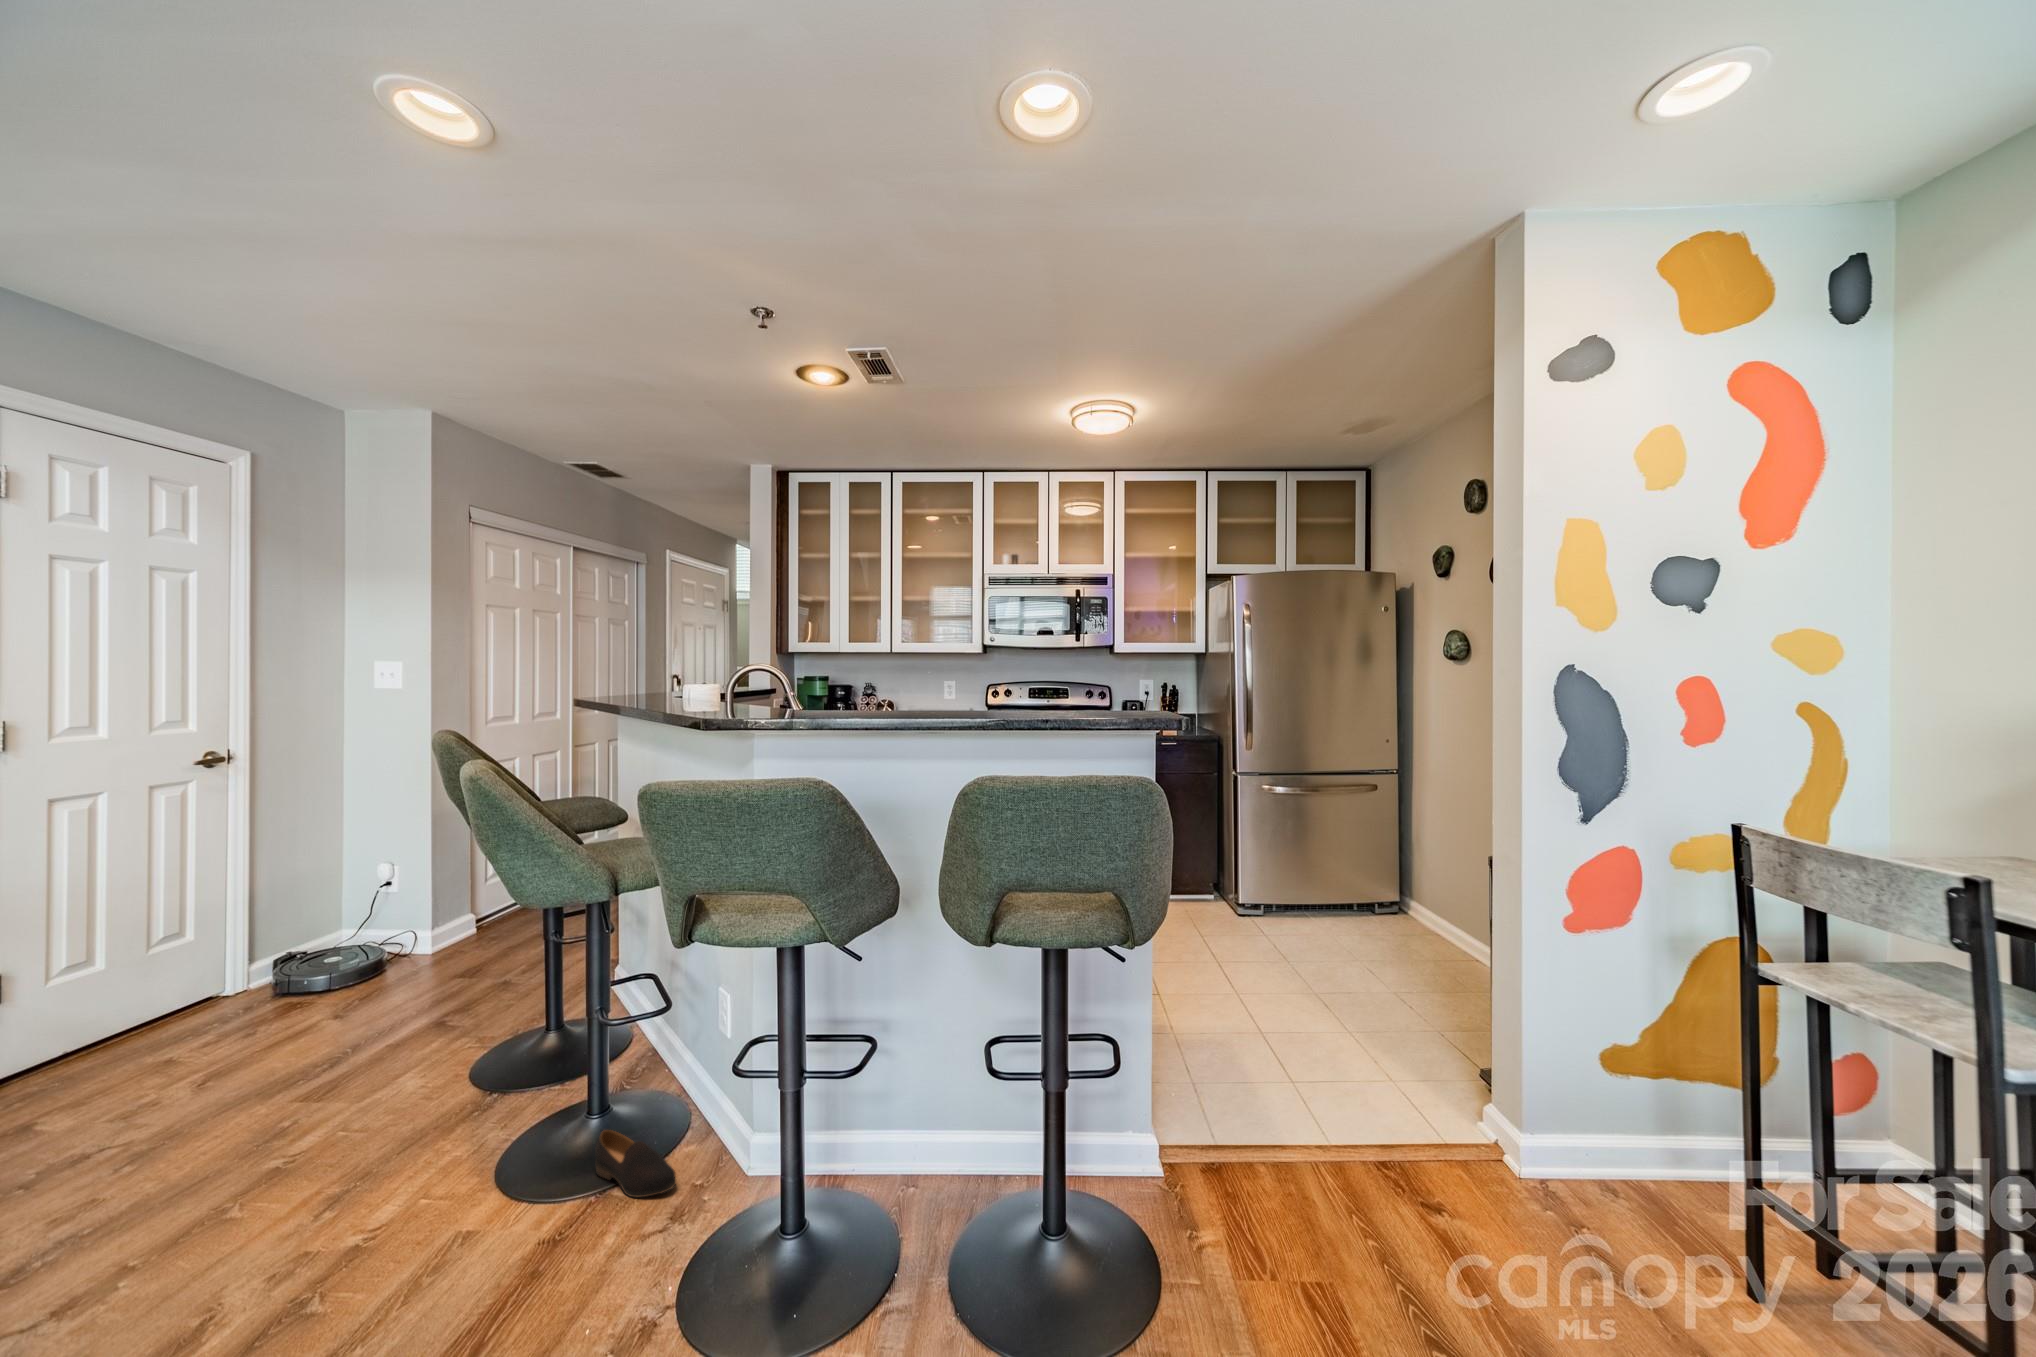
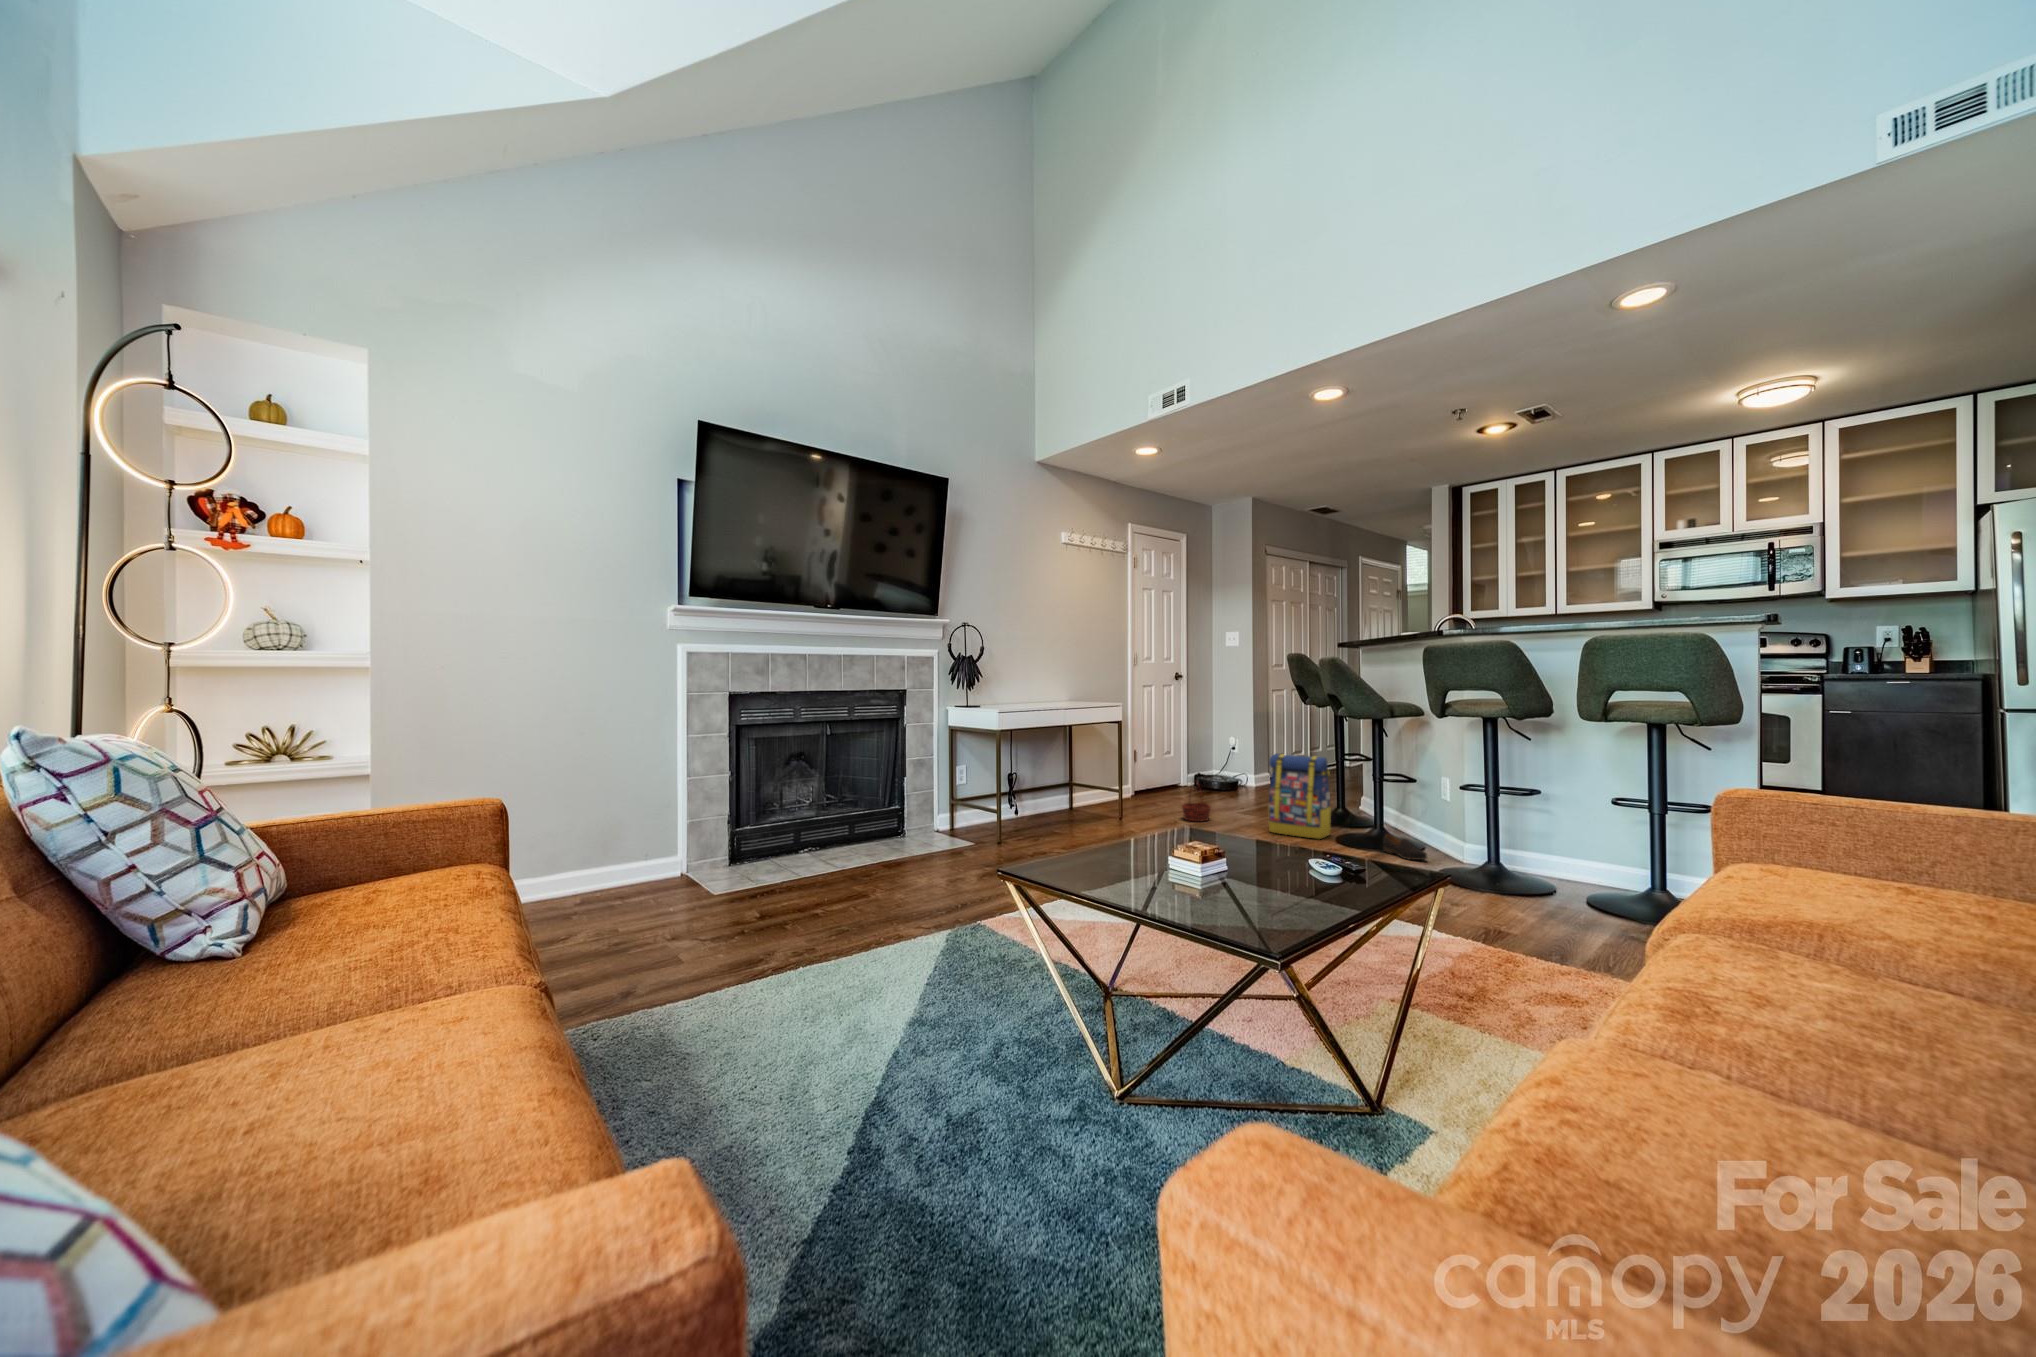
backpack: none [336,963,505,1171] -> present [1268,754,1332,839]
basket: none [79,1064,196,1185] -> present [1182,781,1211,821]

